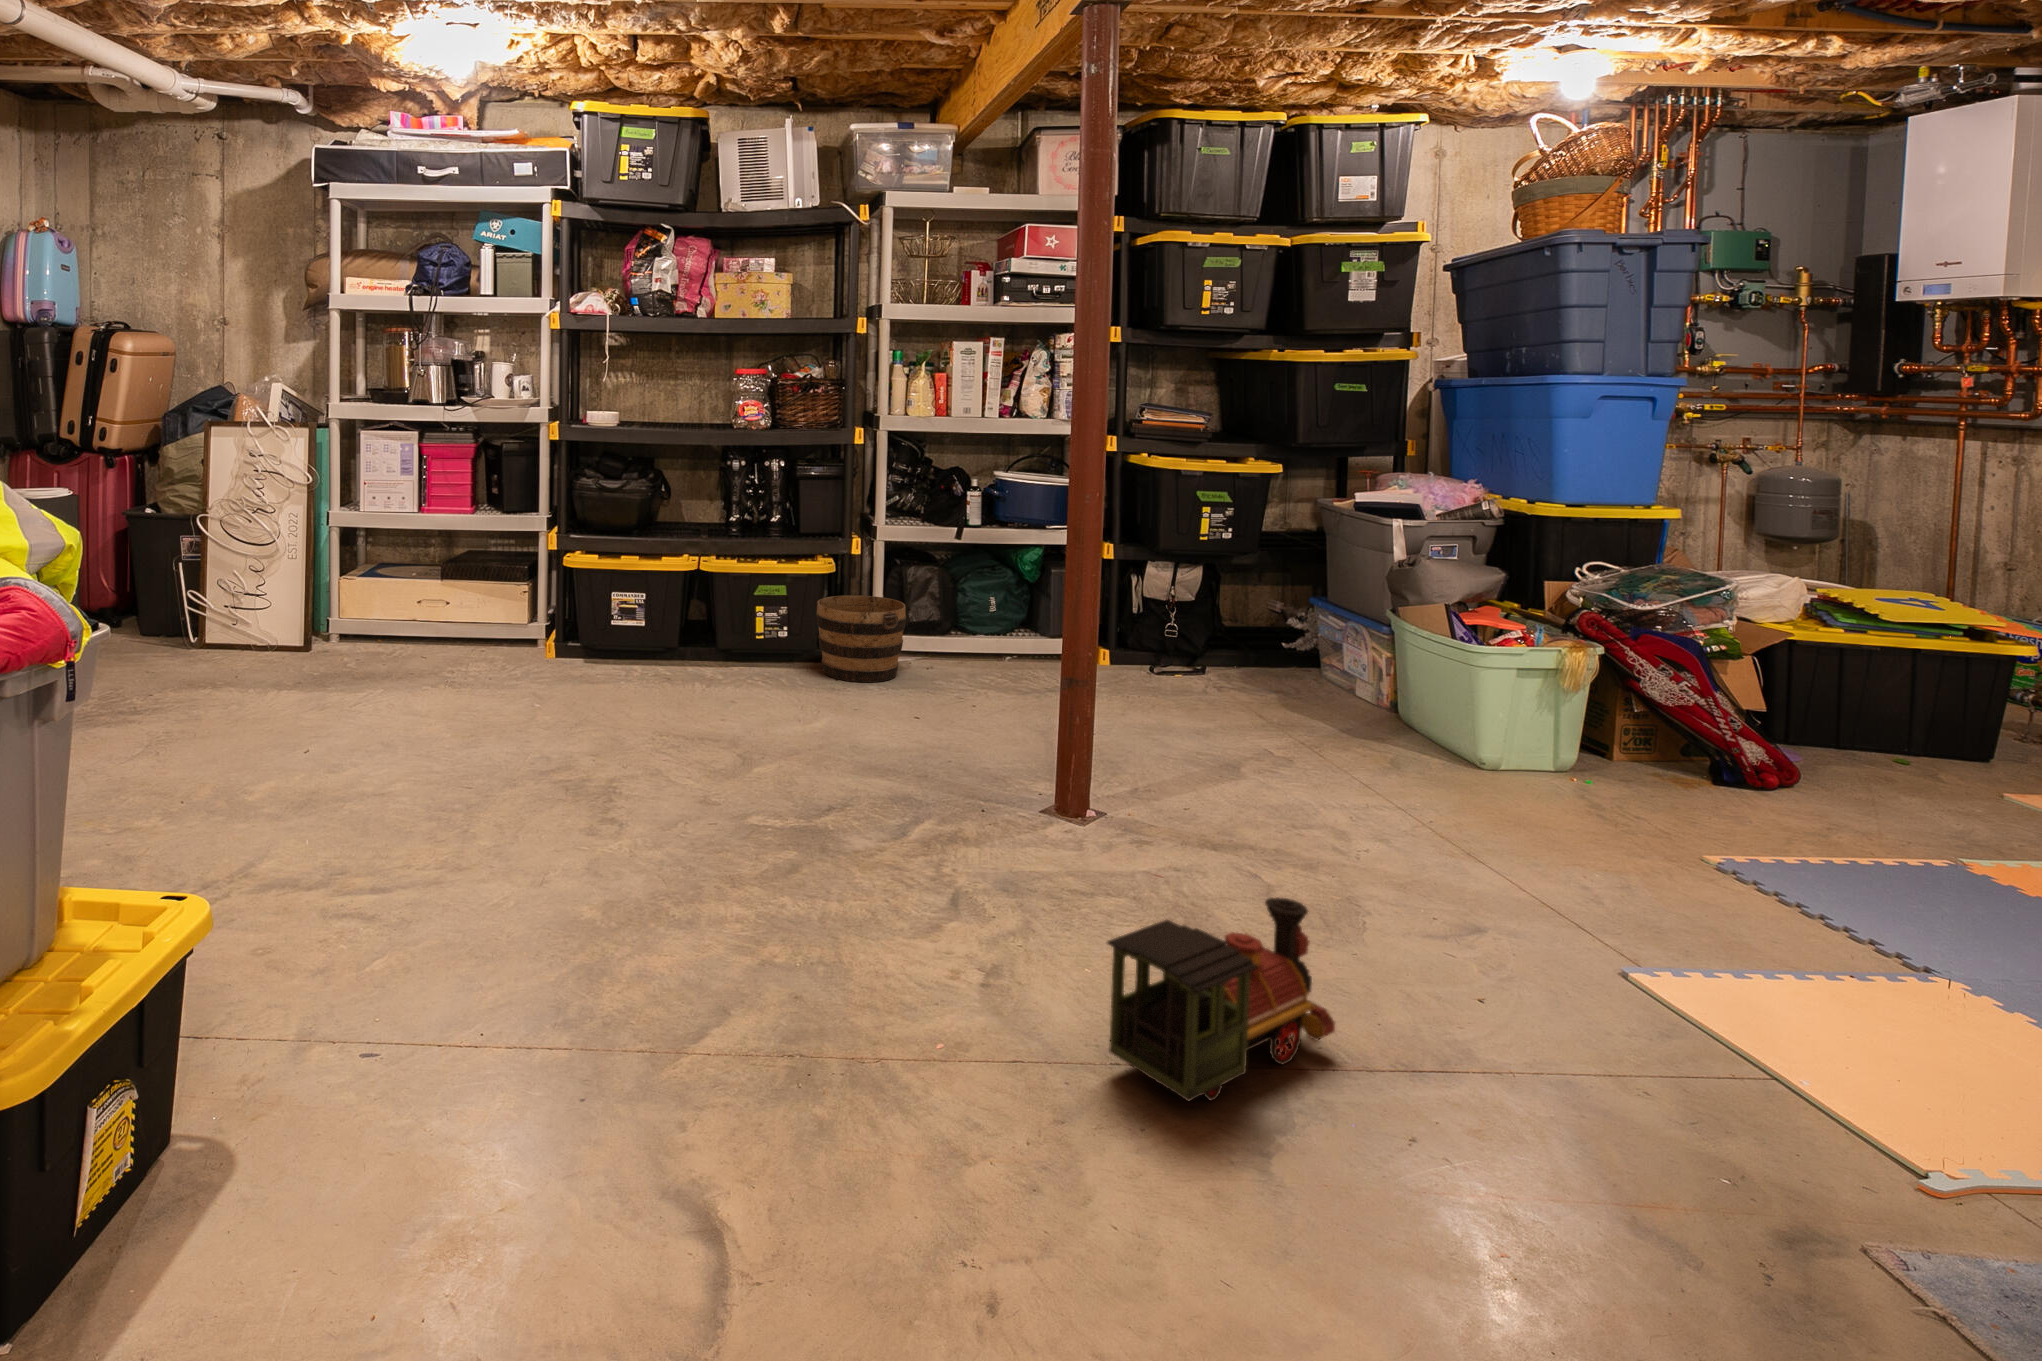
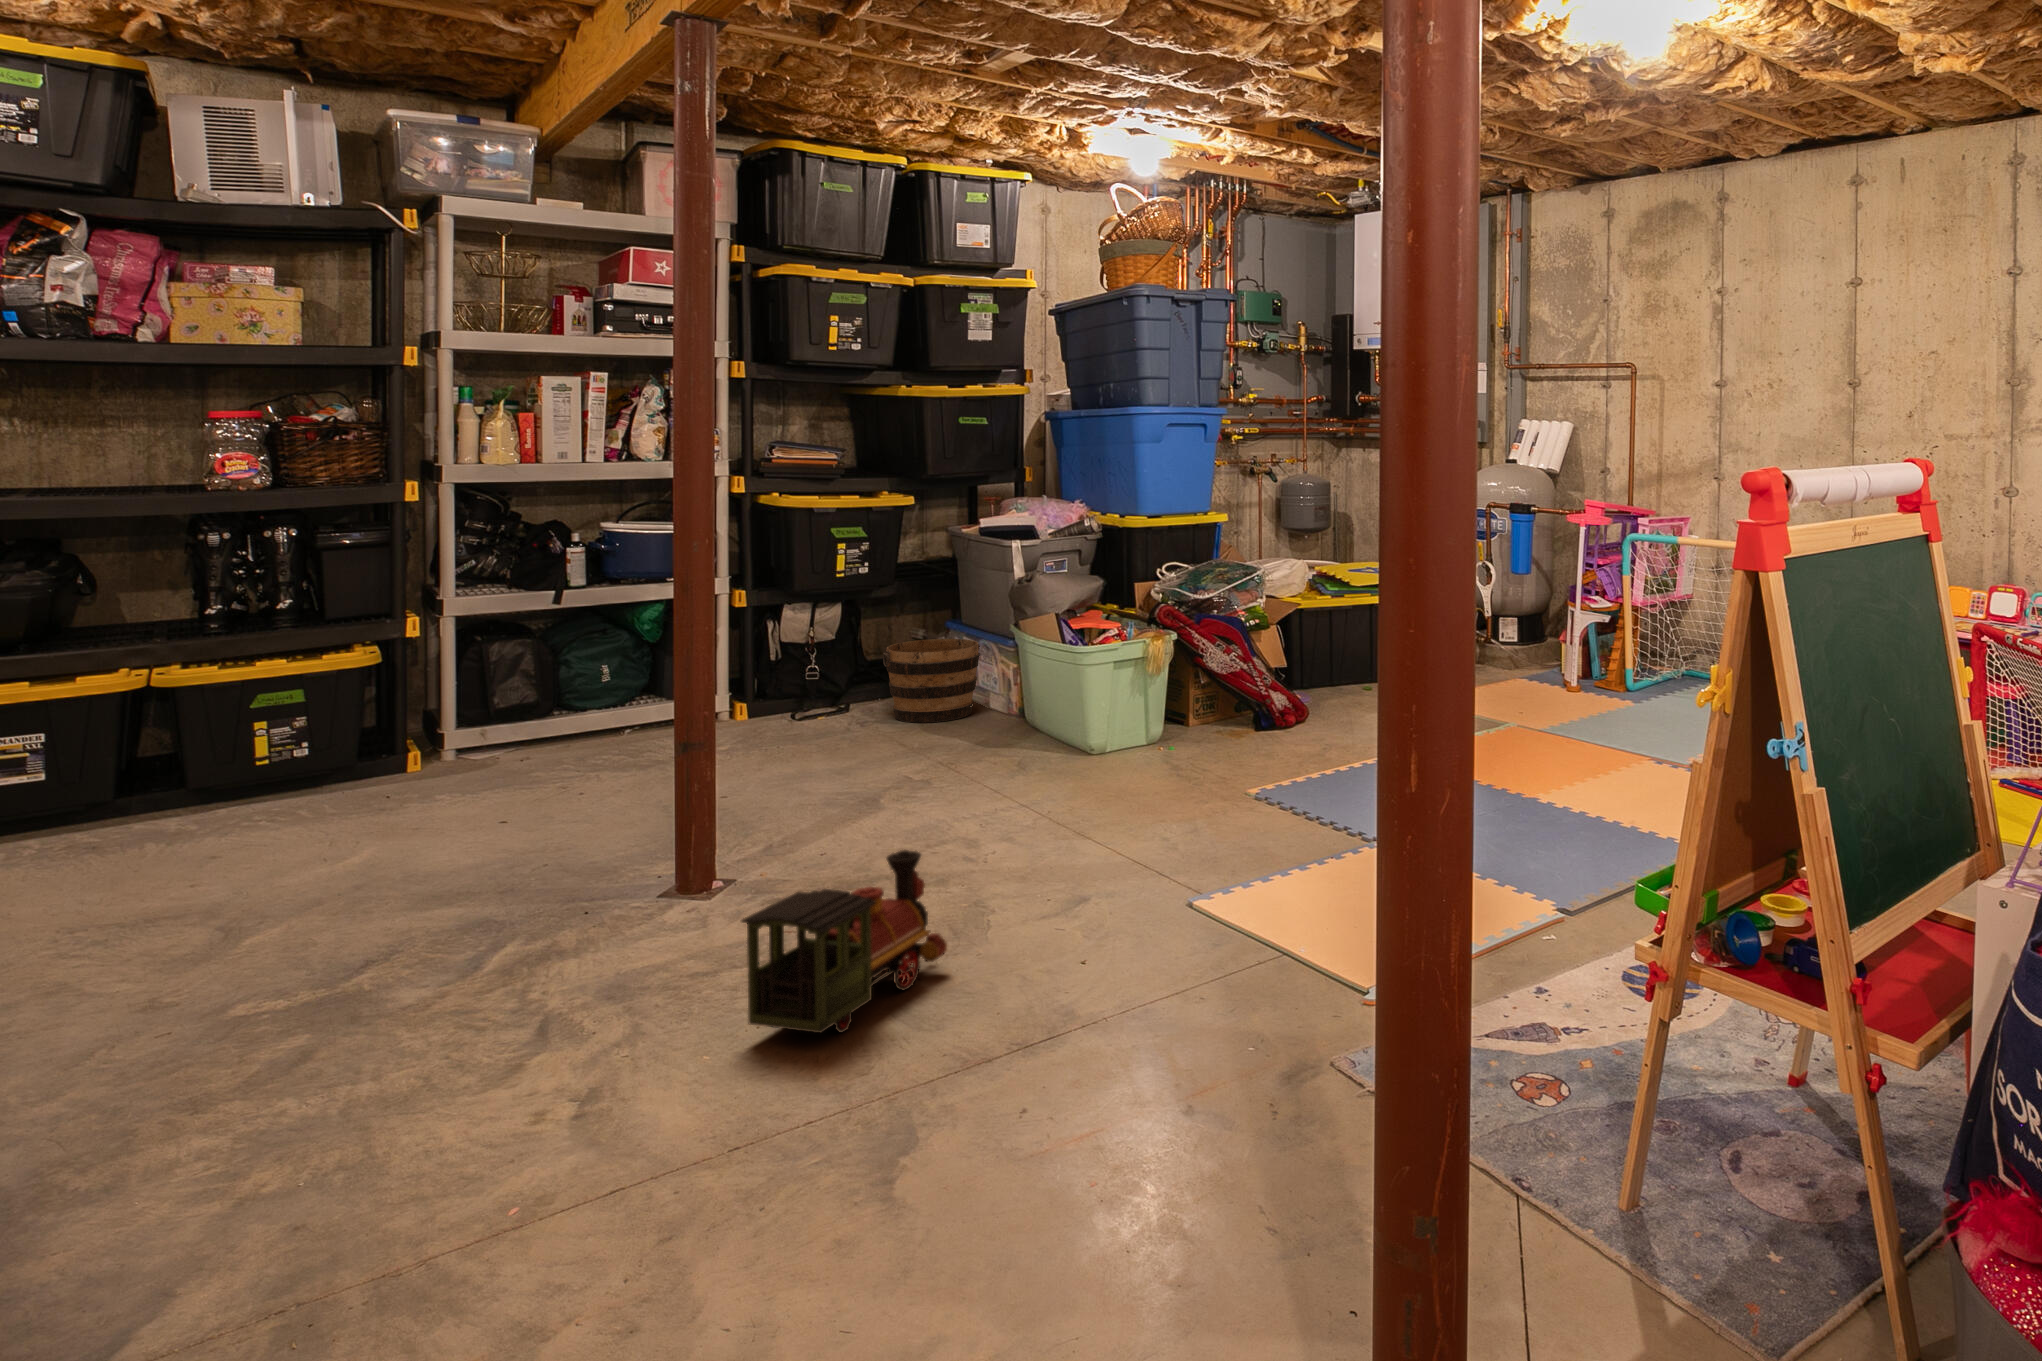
bucket: present [816,595,906,682] -> present [883,639,980,723]

